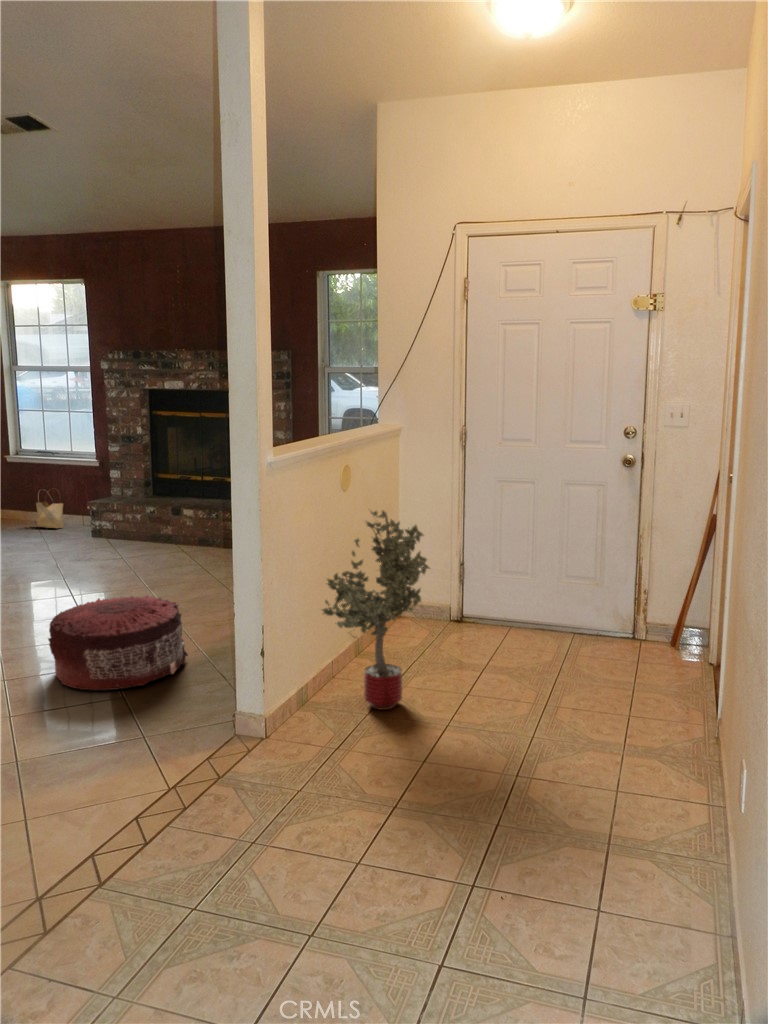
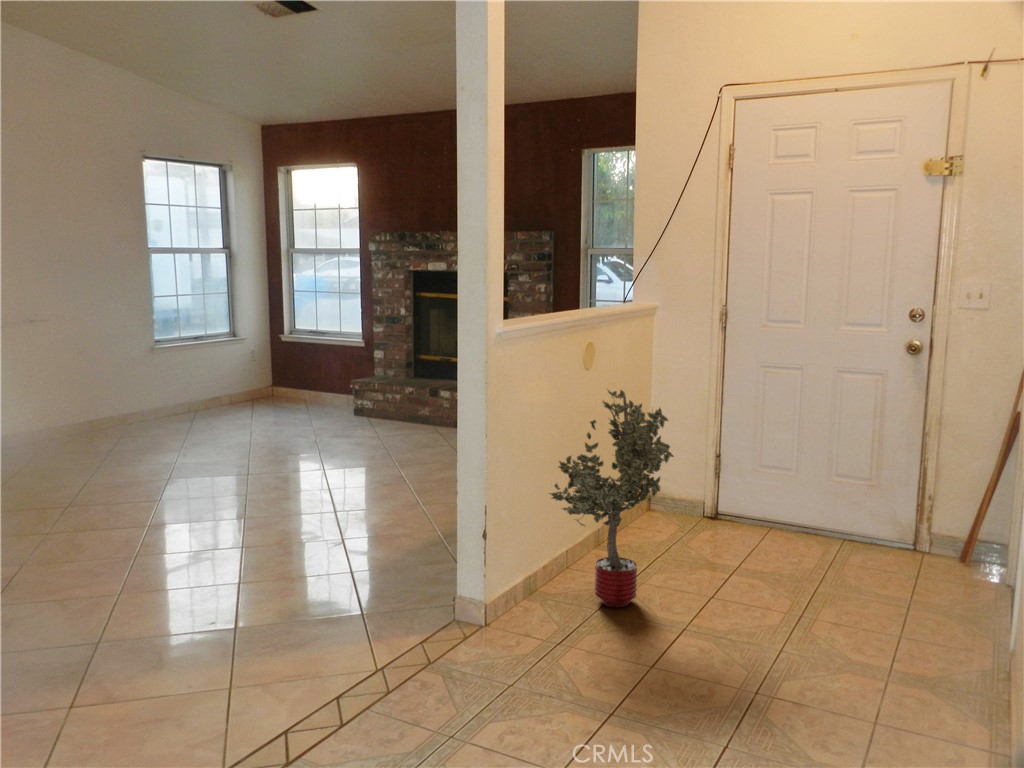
woven basket: present [36,502,63,528] -> none [305,366,331,406]
pouf: present [48,595,188,690] -> none [285,470,422,564]

